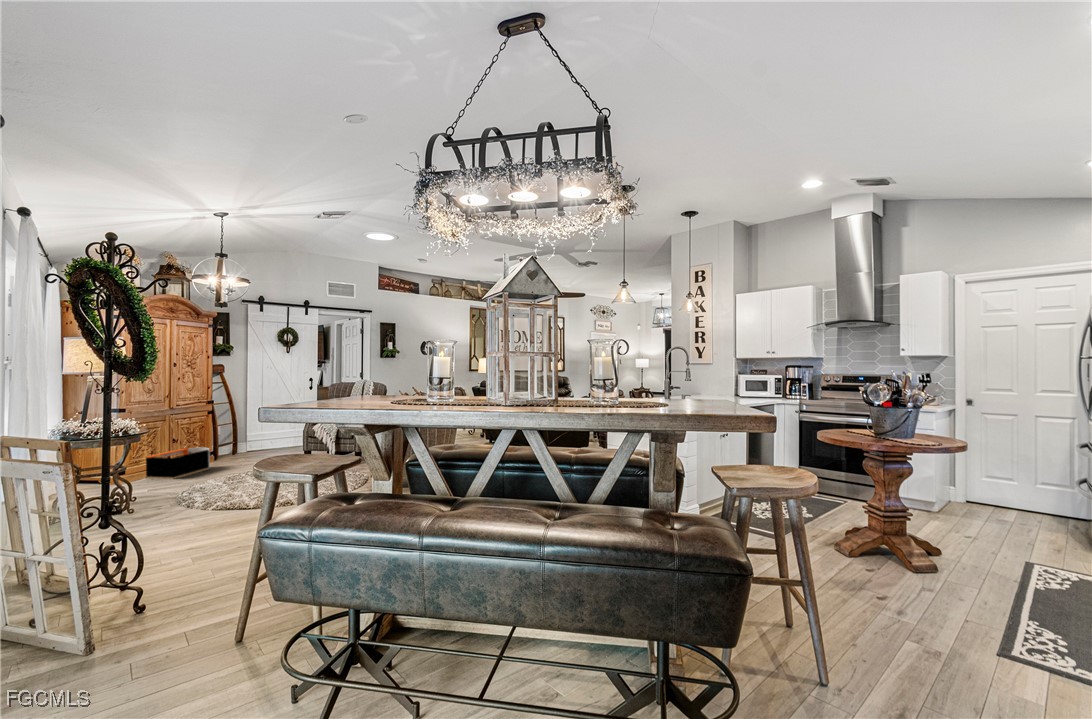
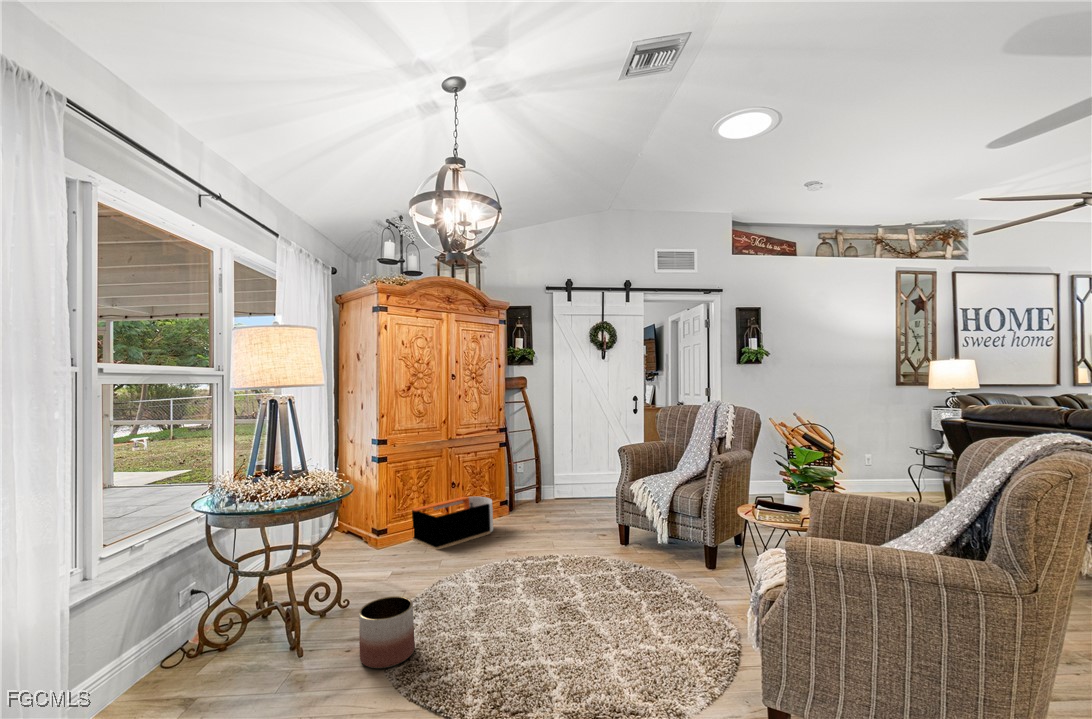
planter: none [172,479,204,509] -> present [359,596,415,668]

